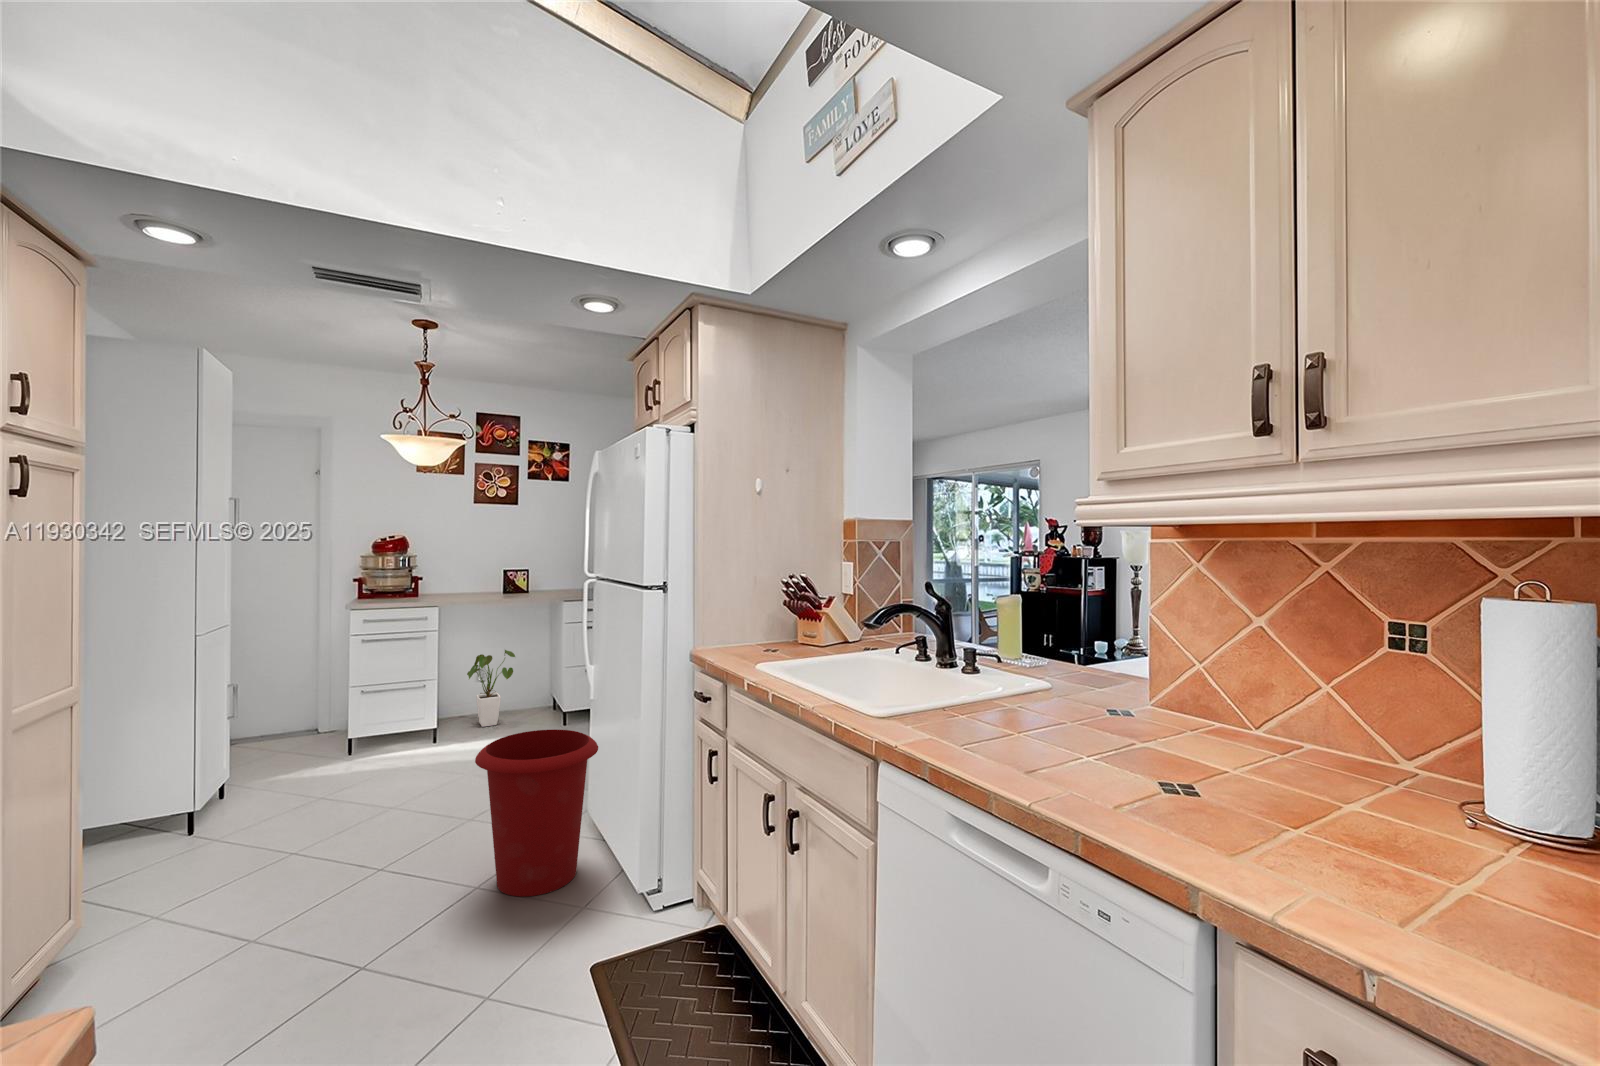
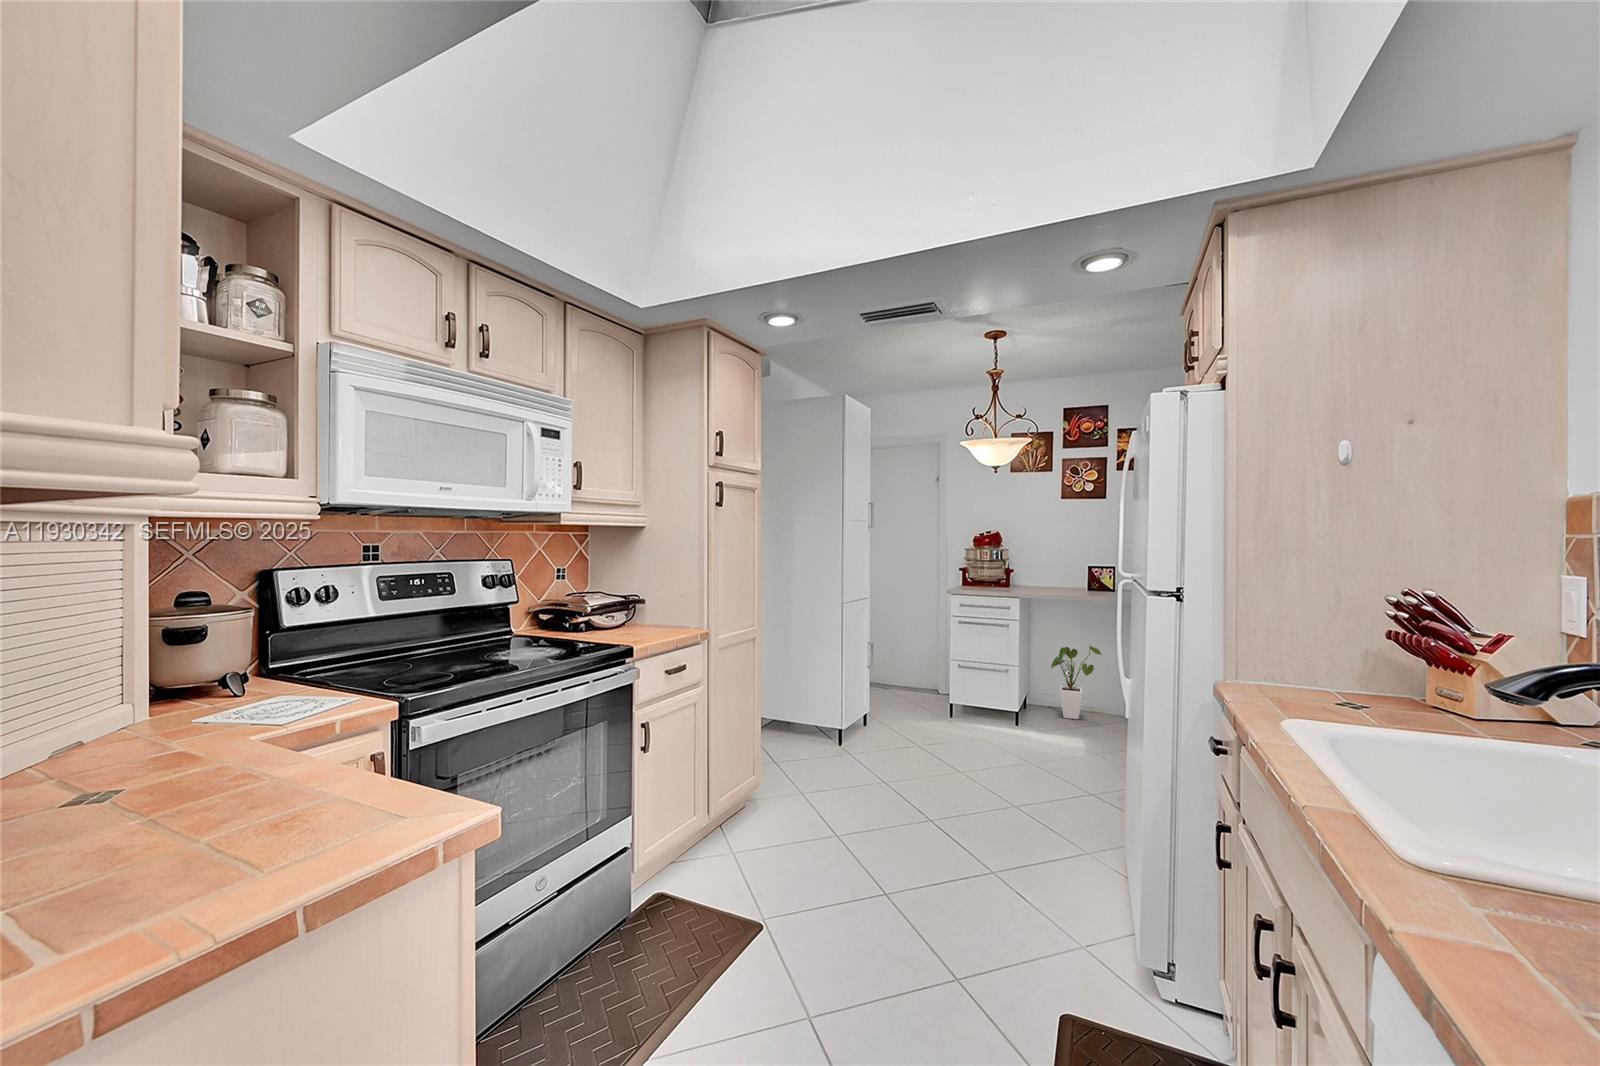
waste bin: present [475,729,598,897] -> none [986,733,1117,913]

